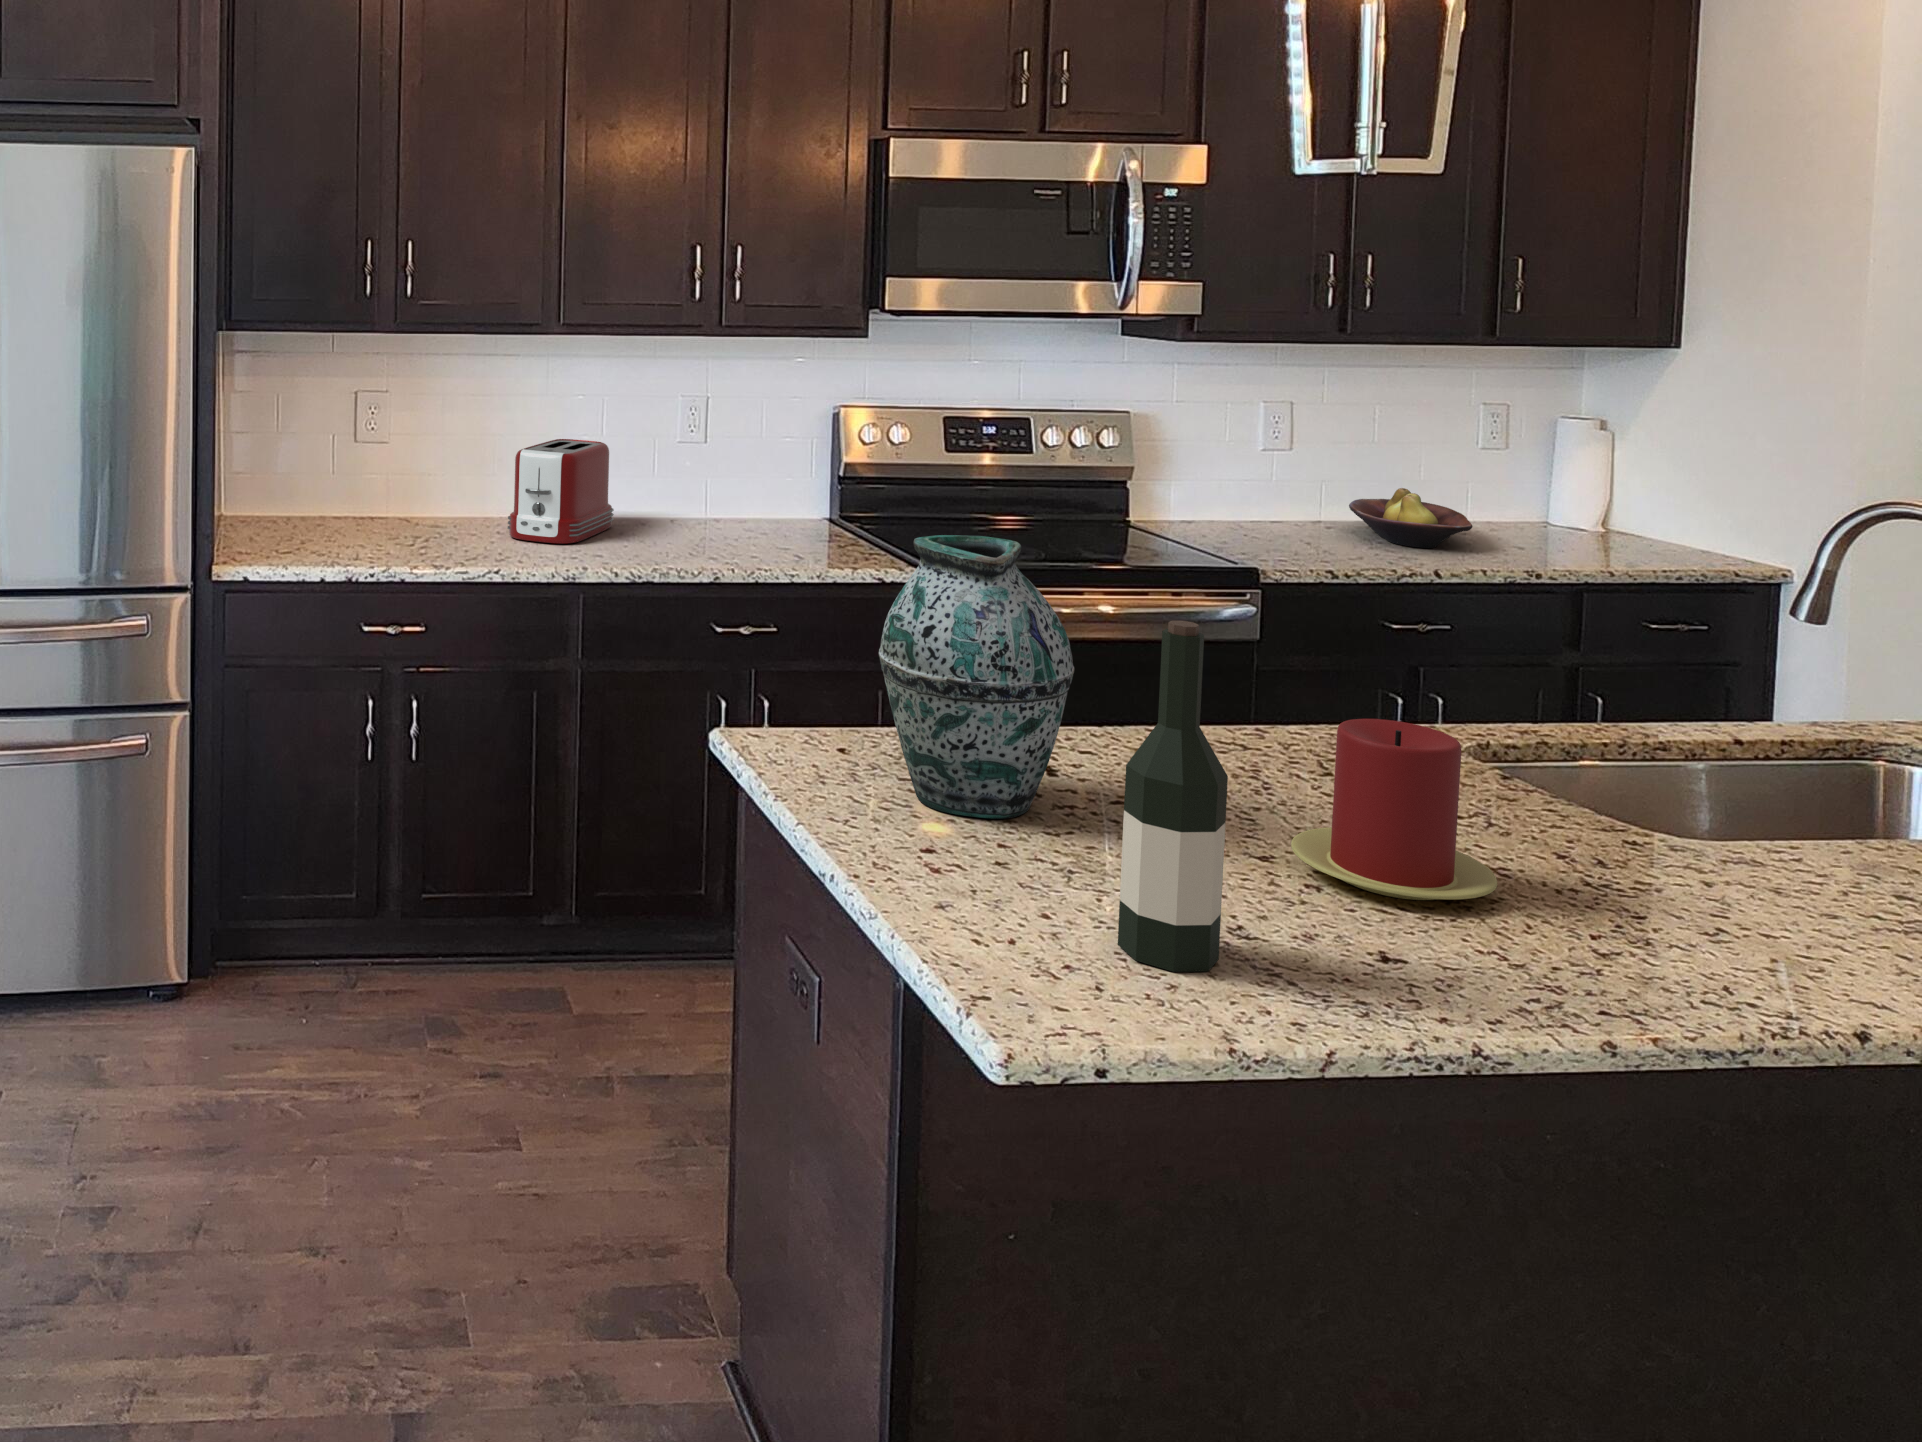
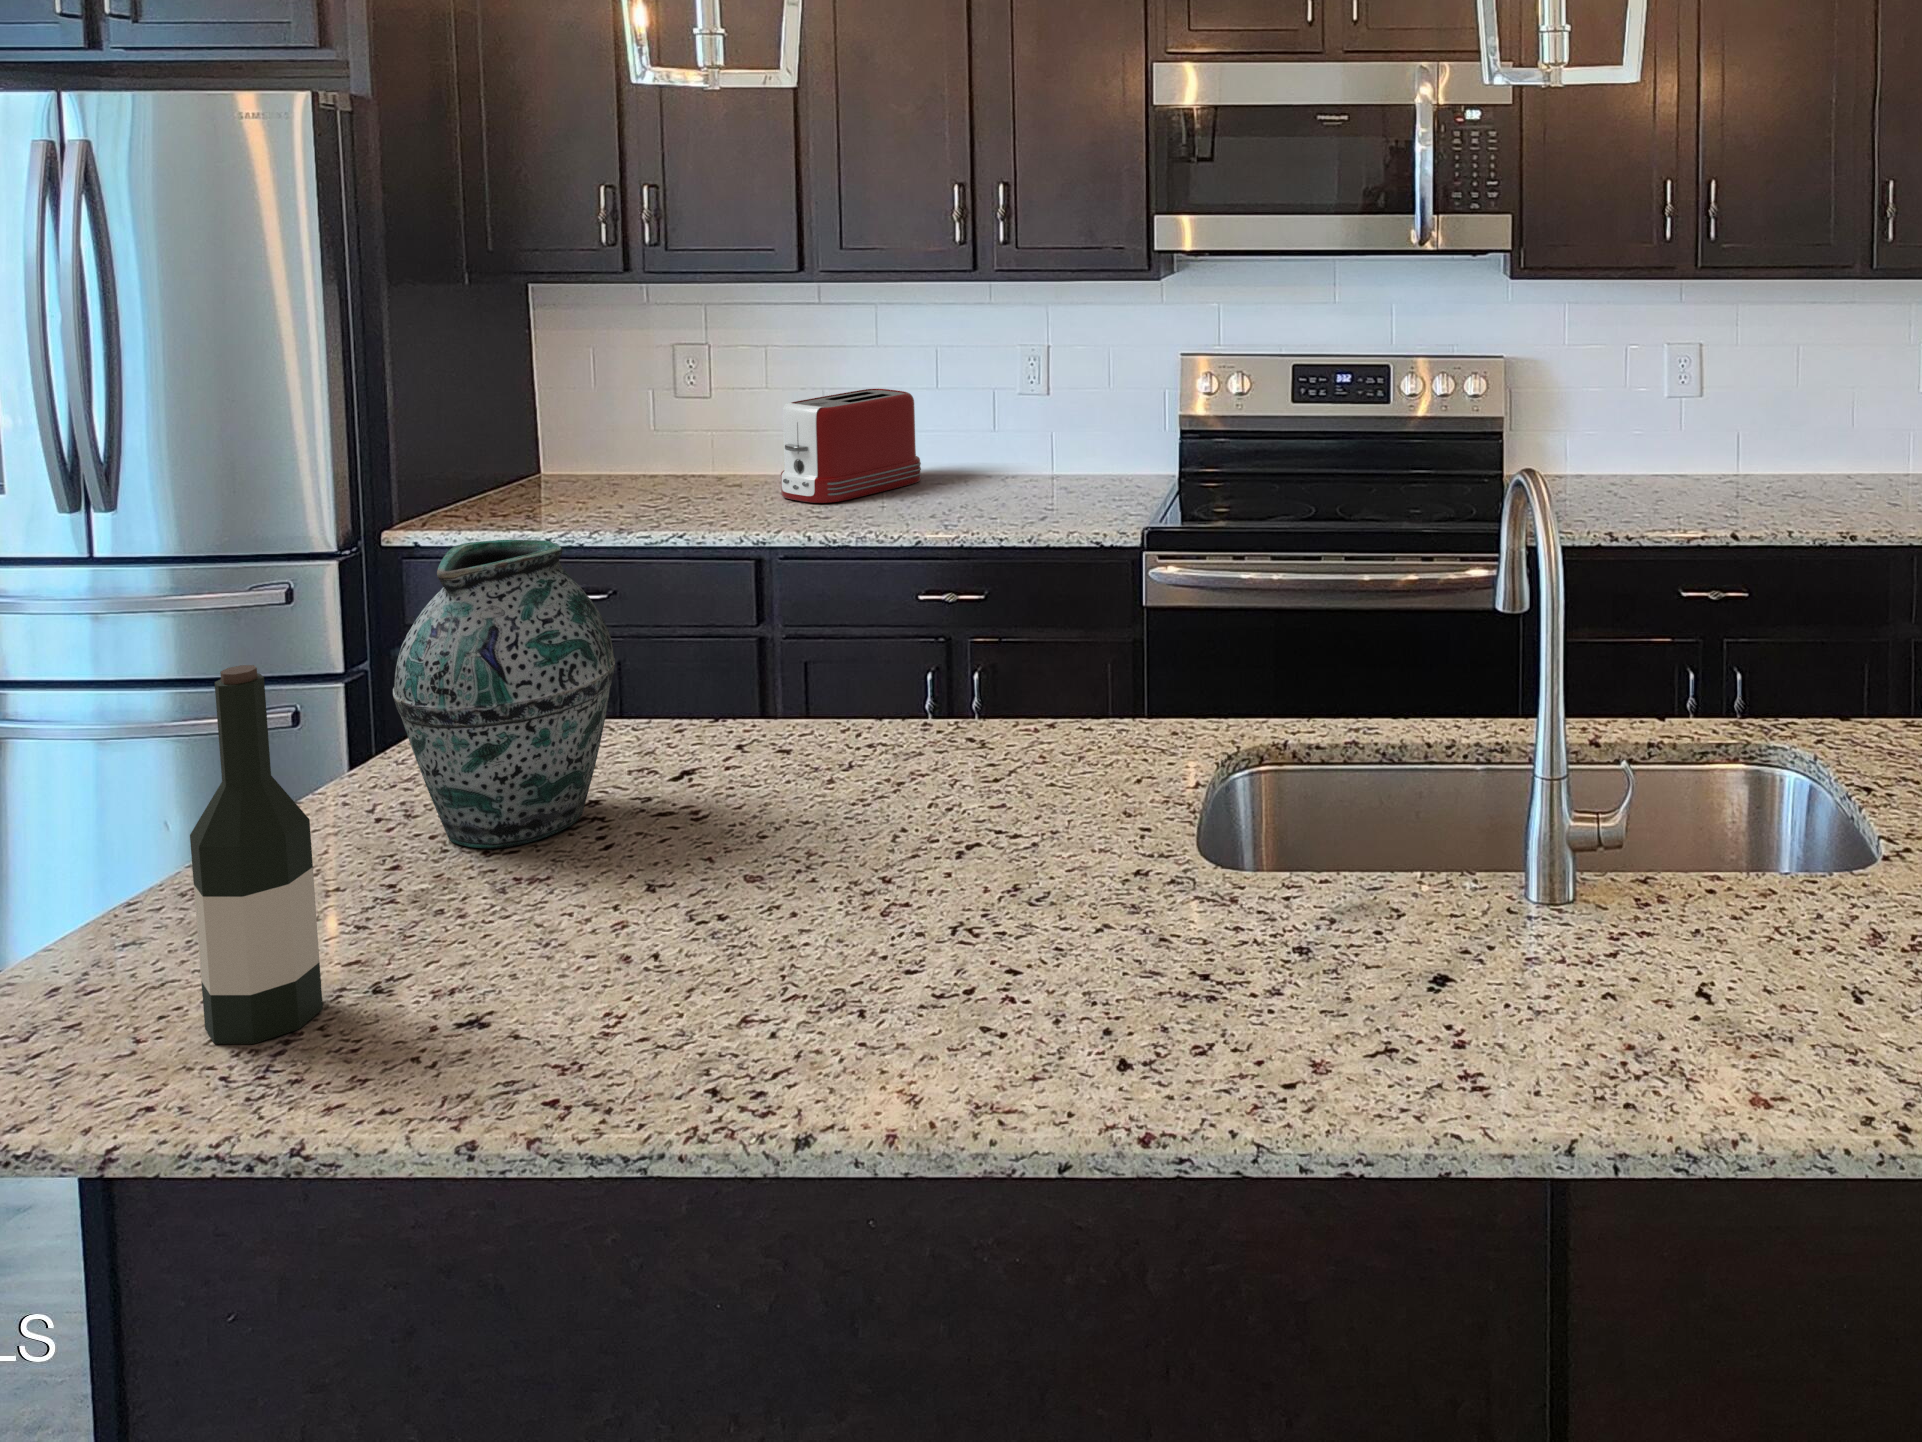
fruit bowl: present [1349,488,1473,548] -> none [1723,439,1846,507]
candle: present [1291,719,1497,900] -> none [629,754,837,961]

